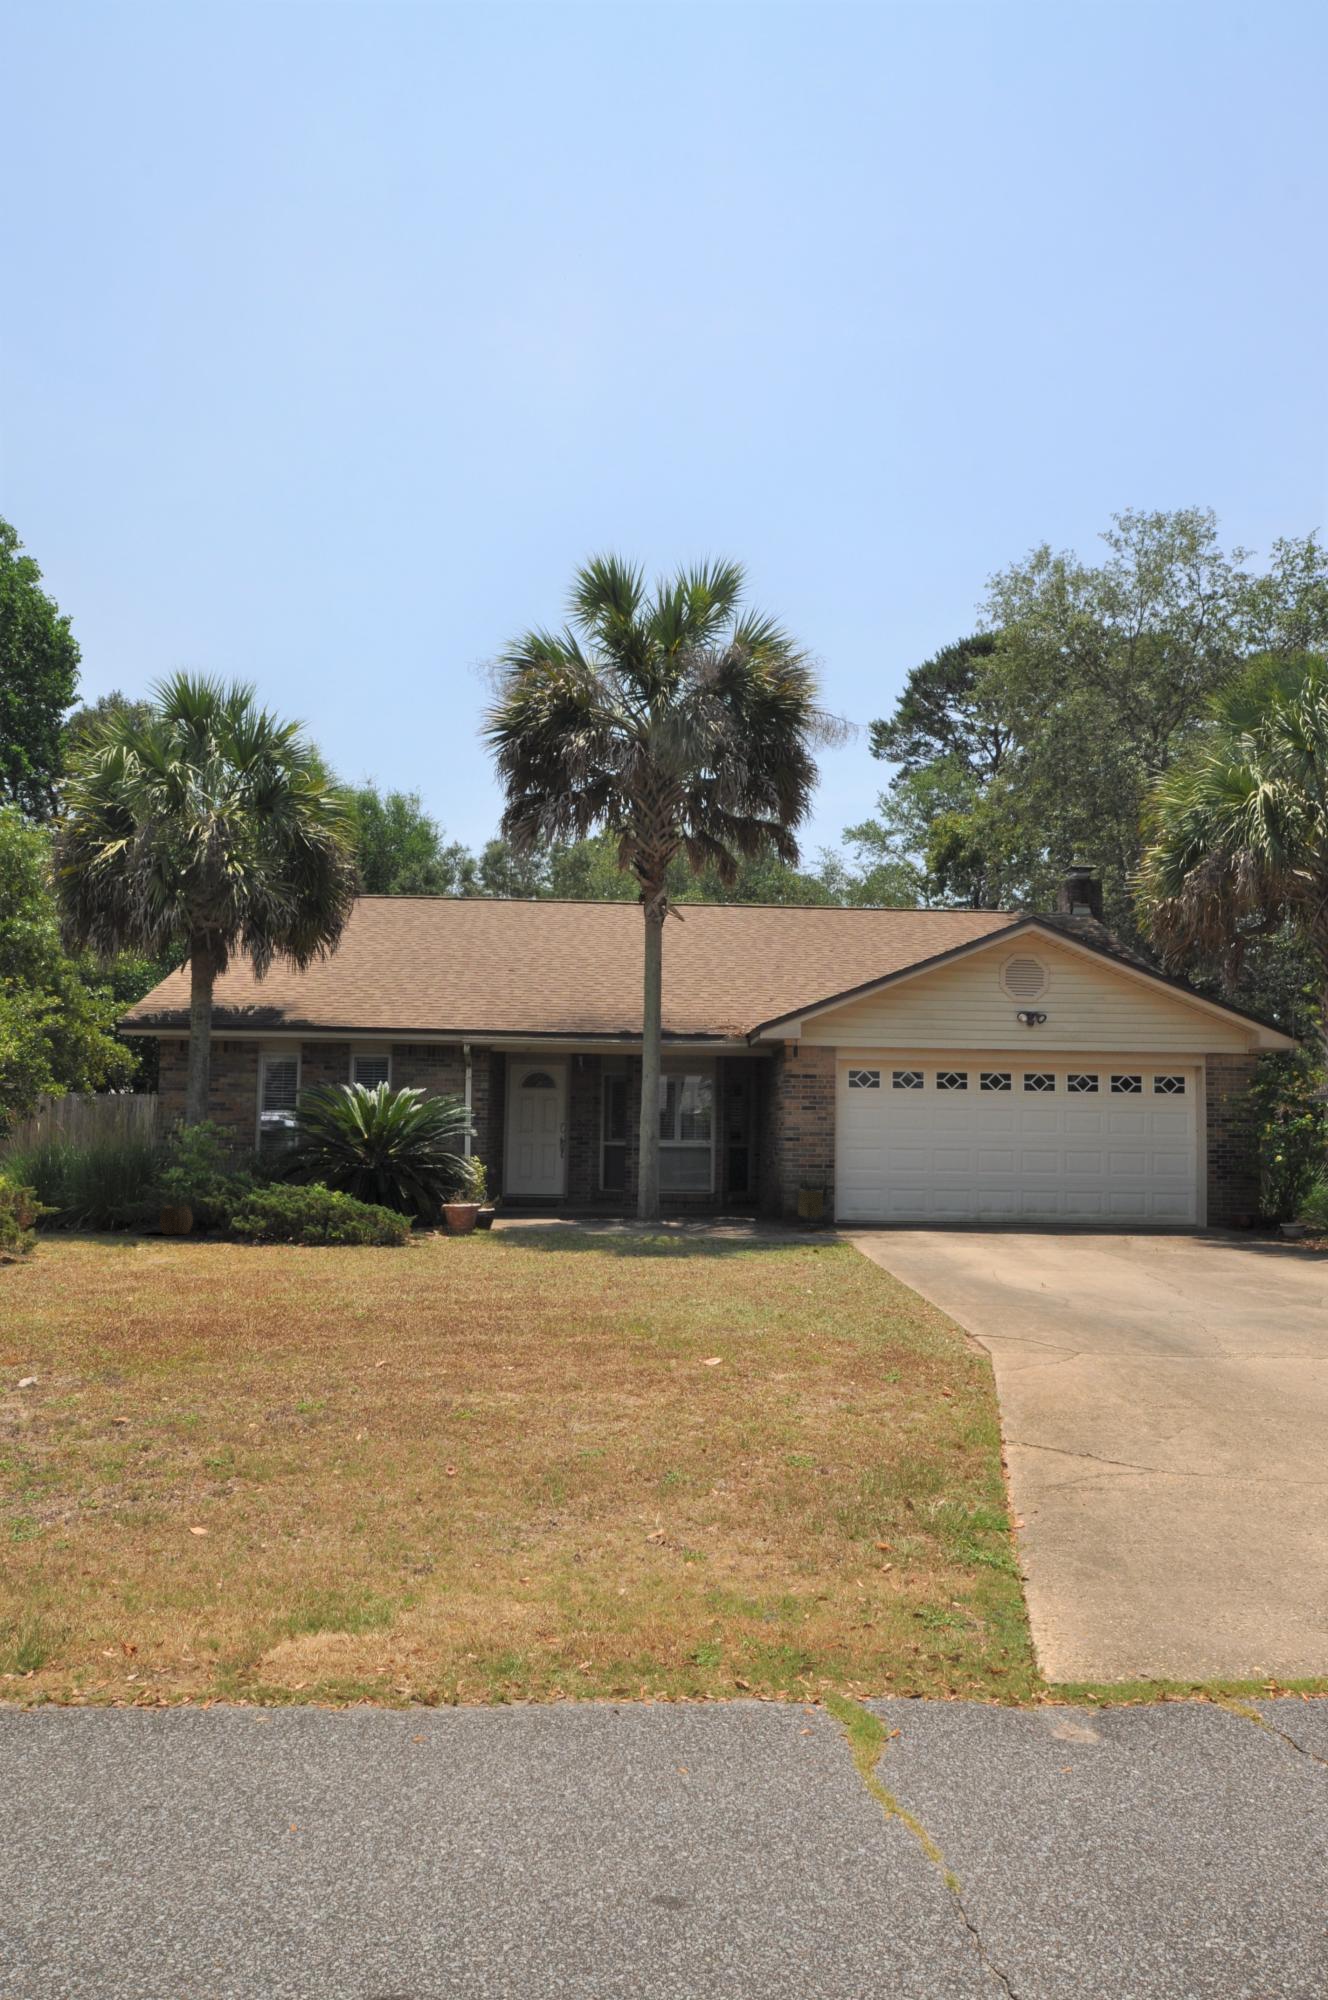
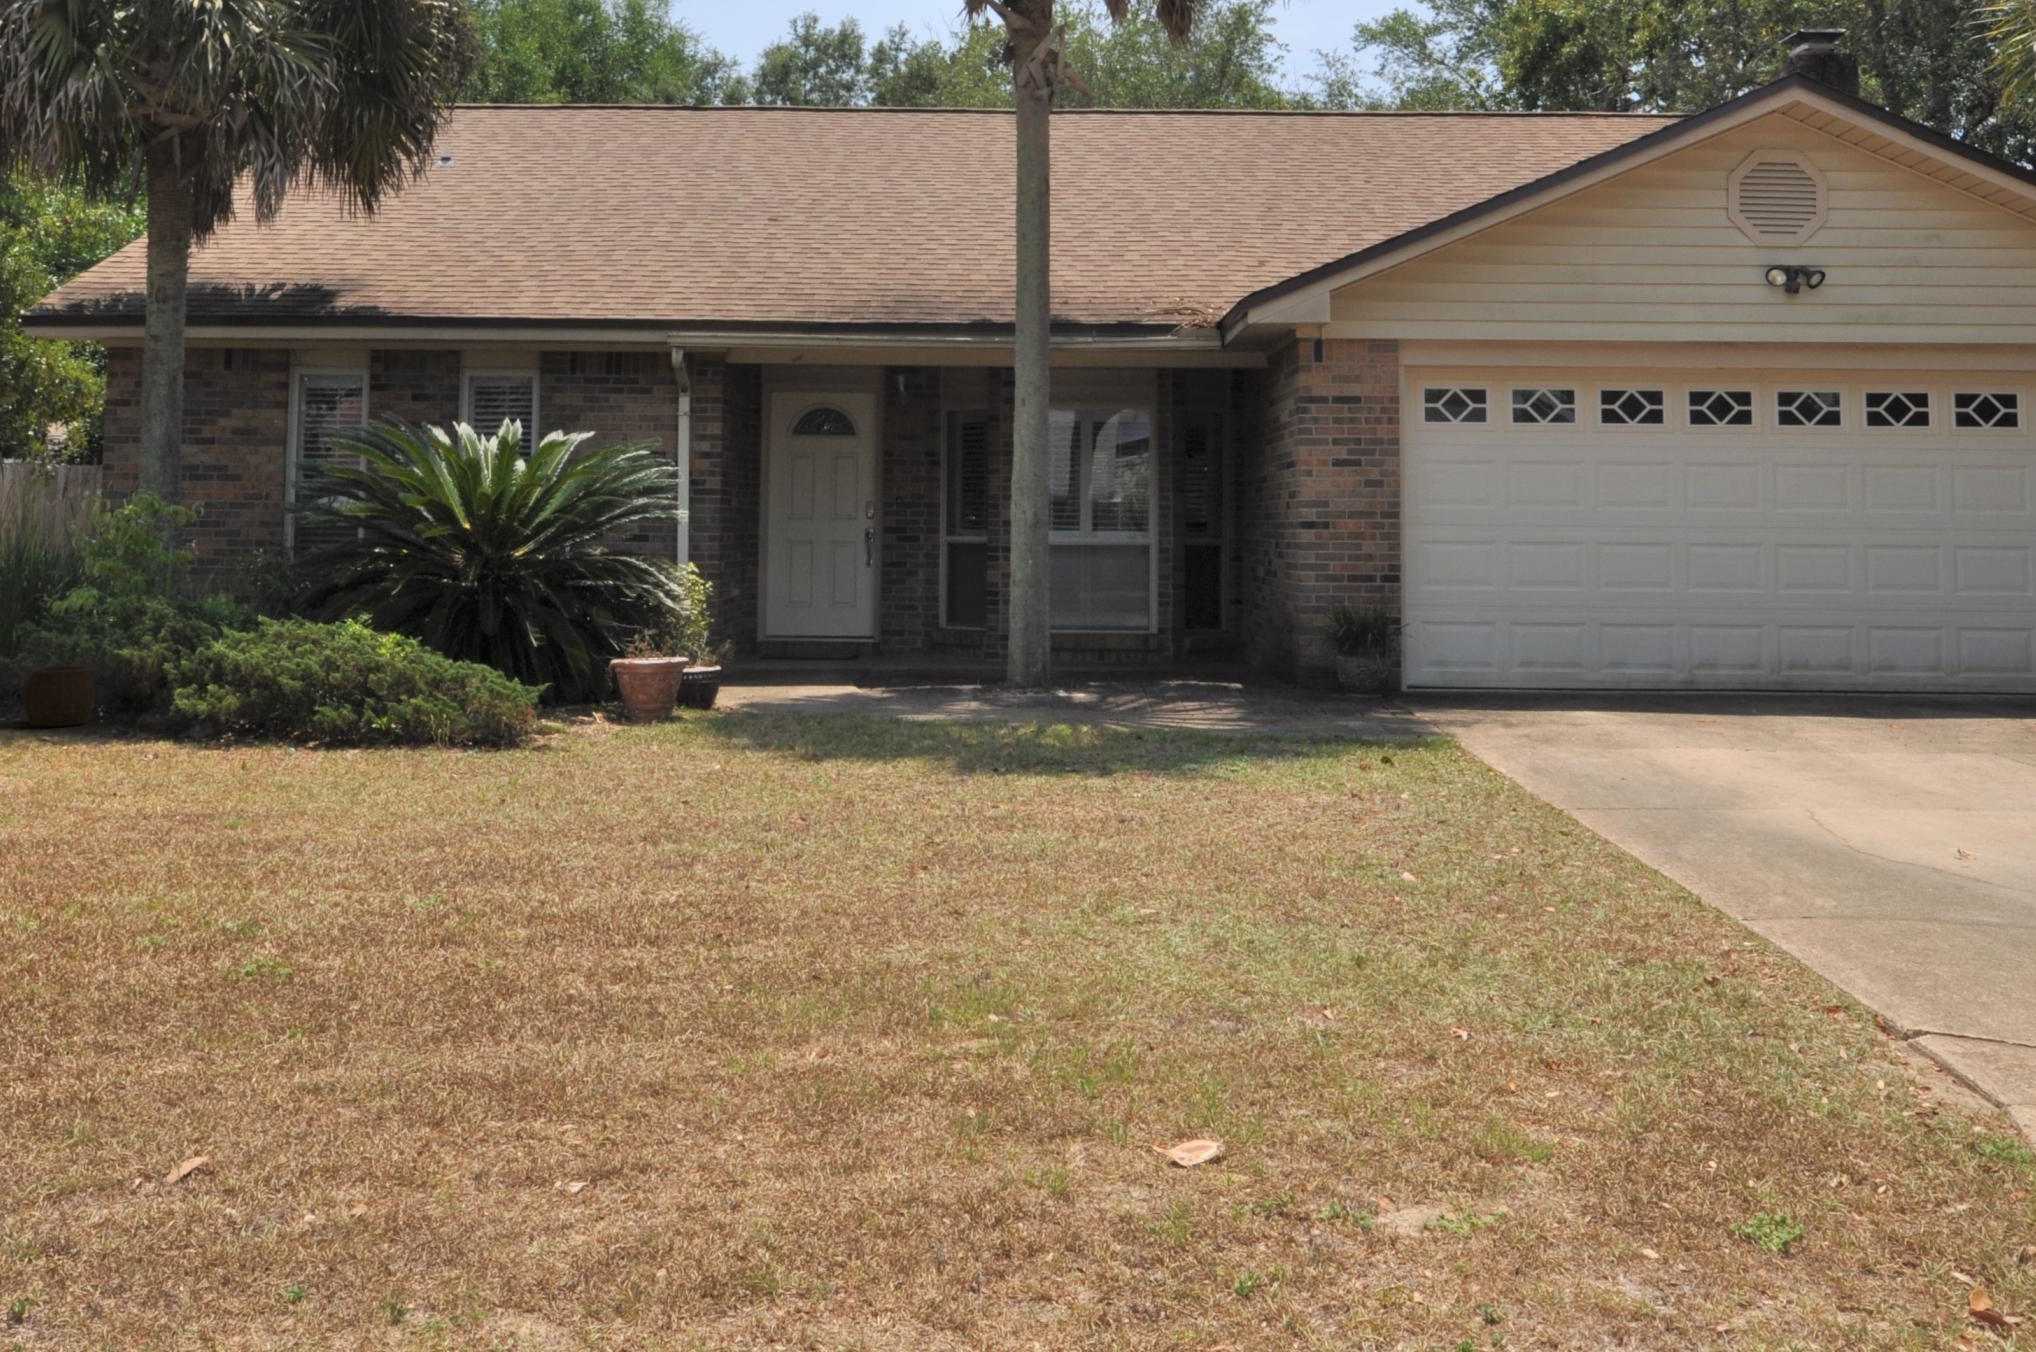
planter: present [798,1189,823,1217] -> none [1331,620,1380,698]

